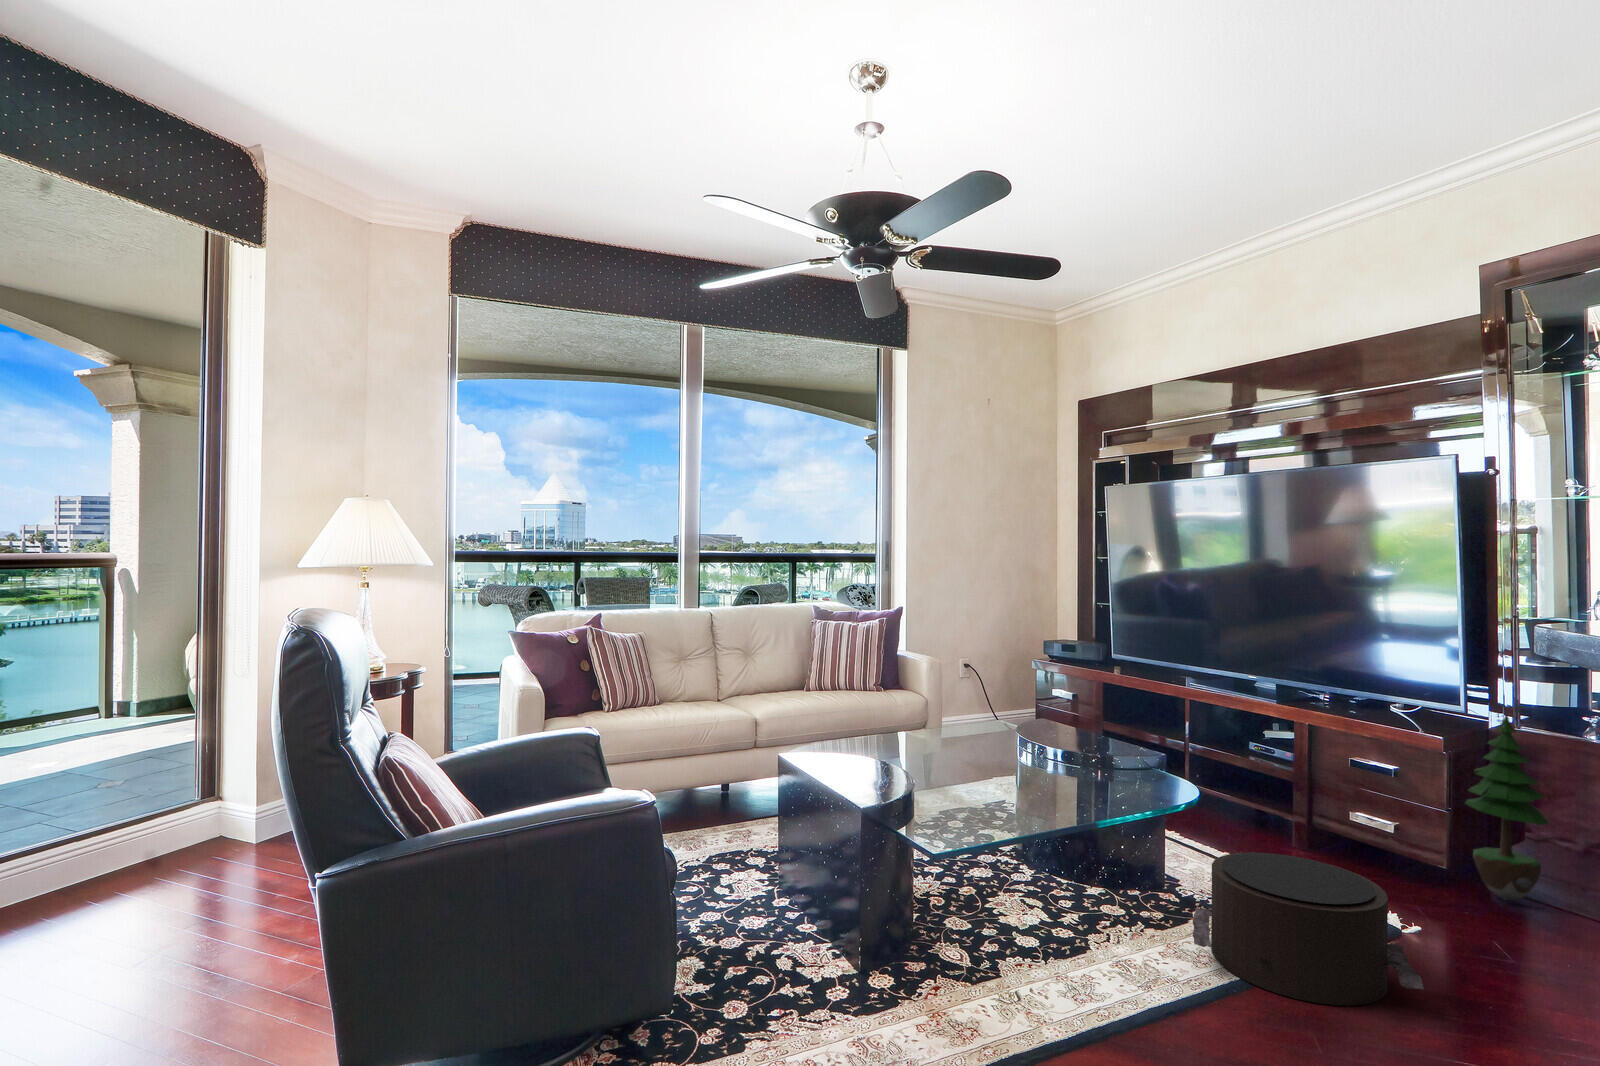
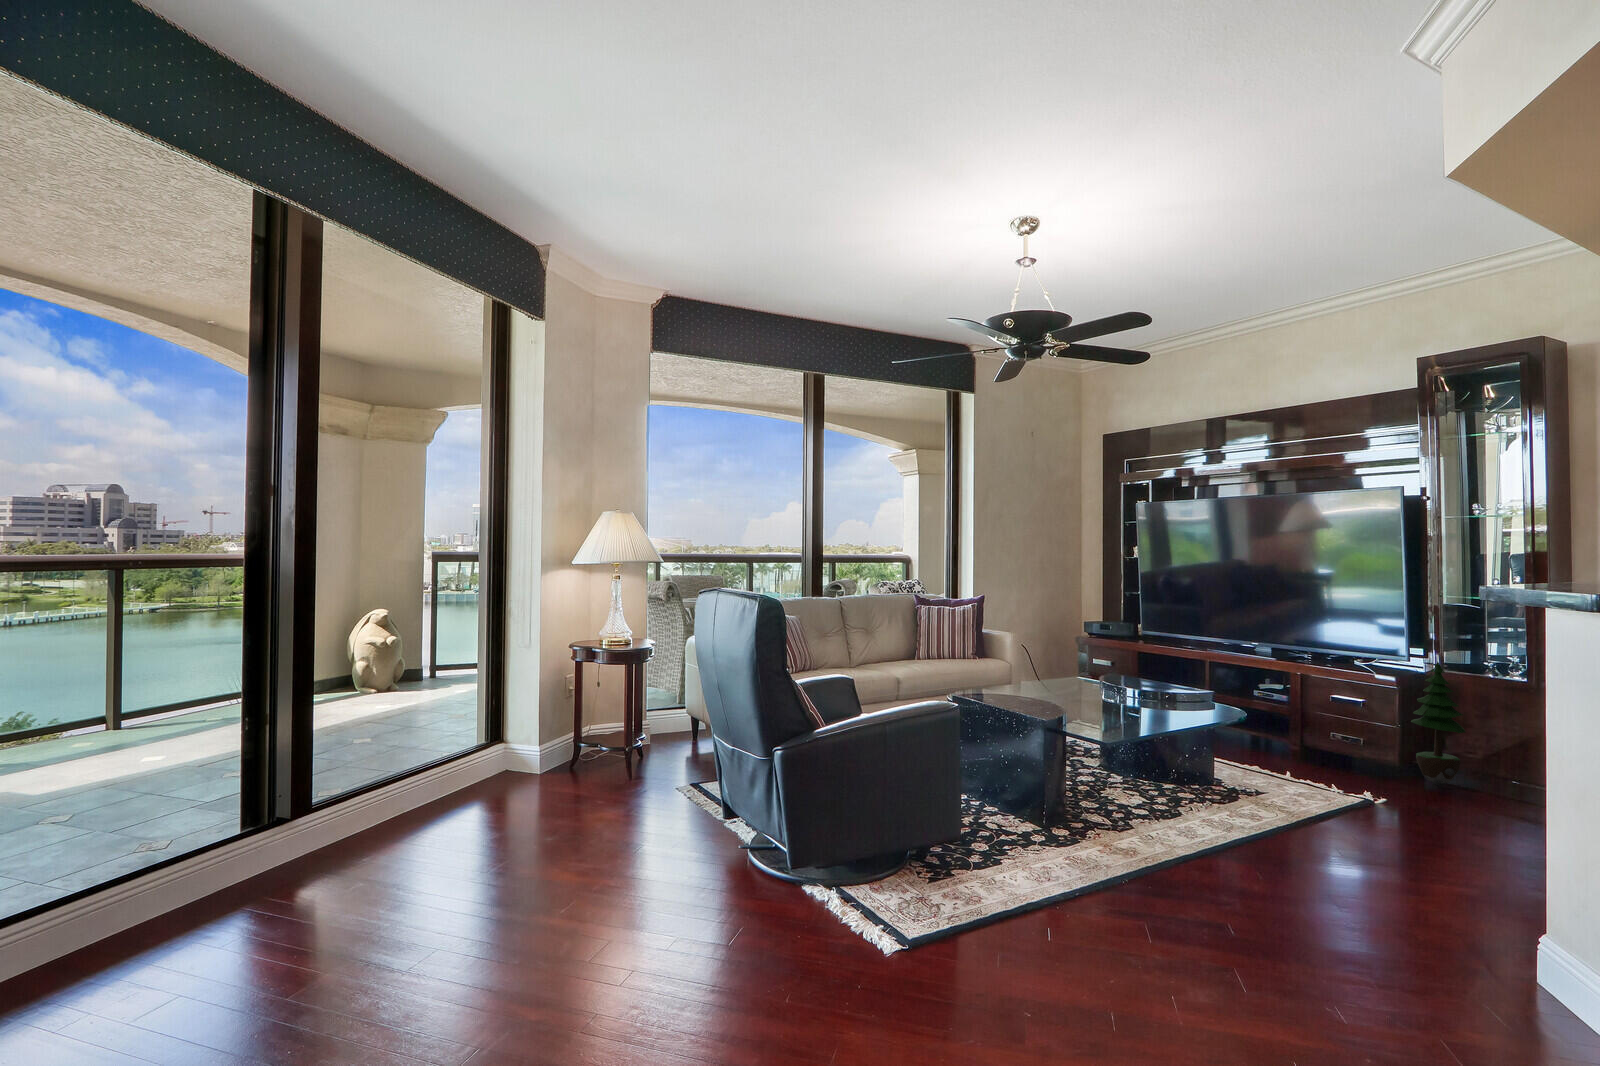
pouf: present [1192,852,1424,1006] -> none [1244,752,1397,836]

